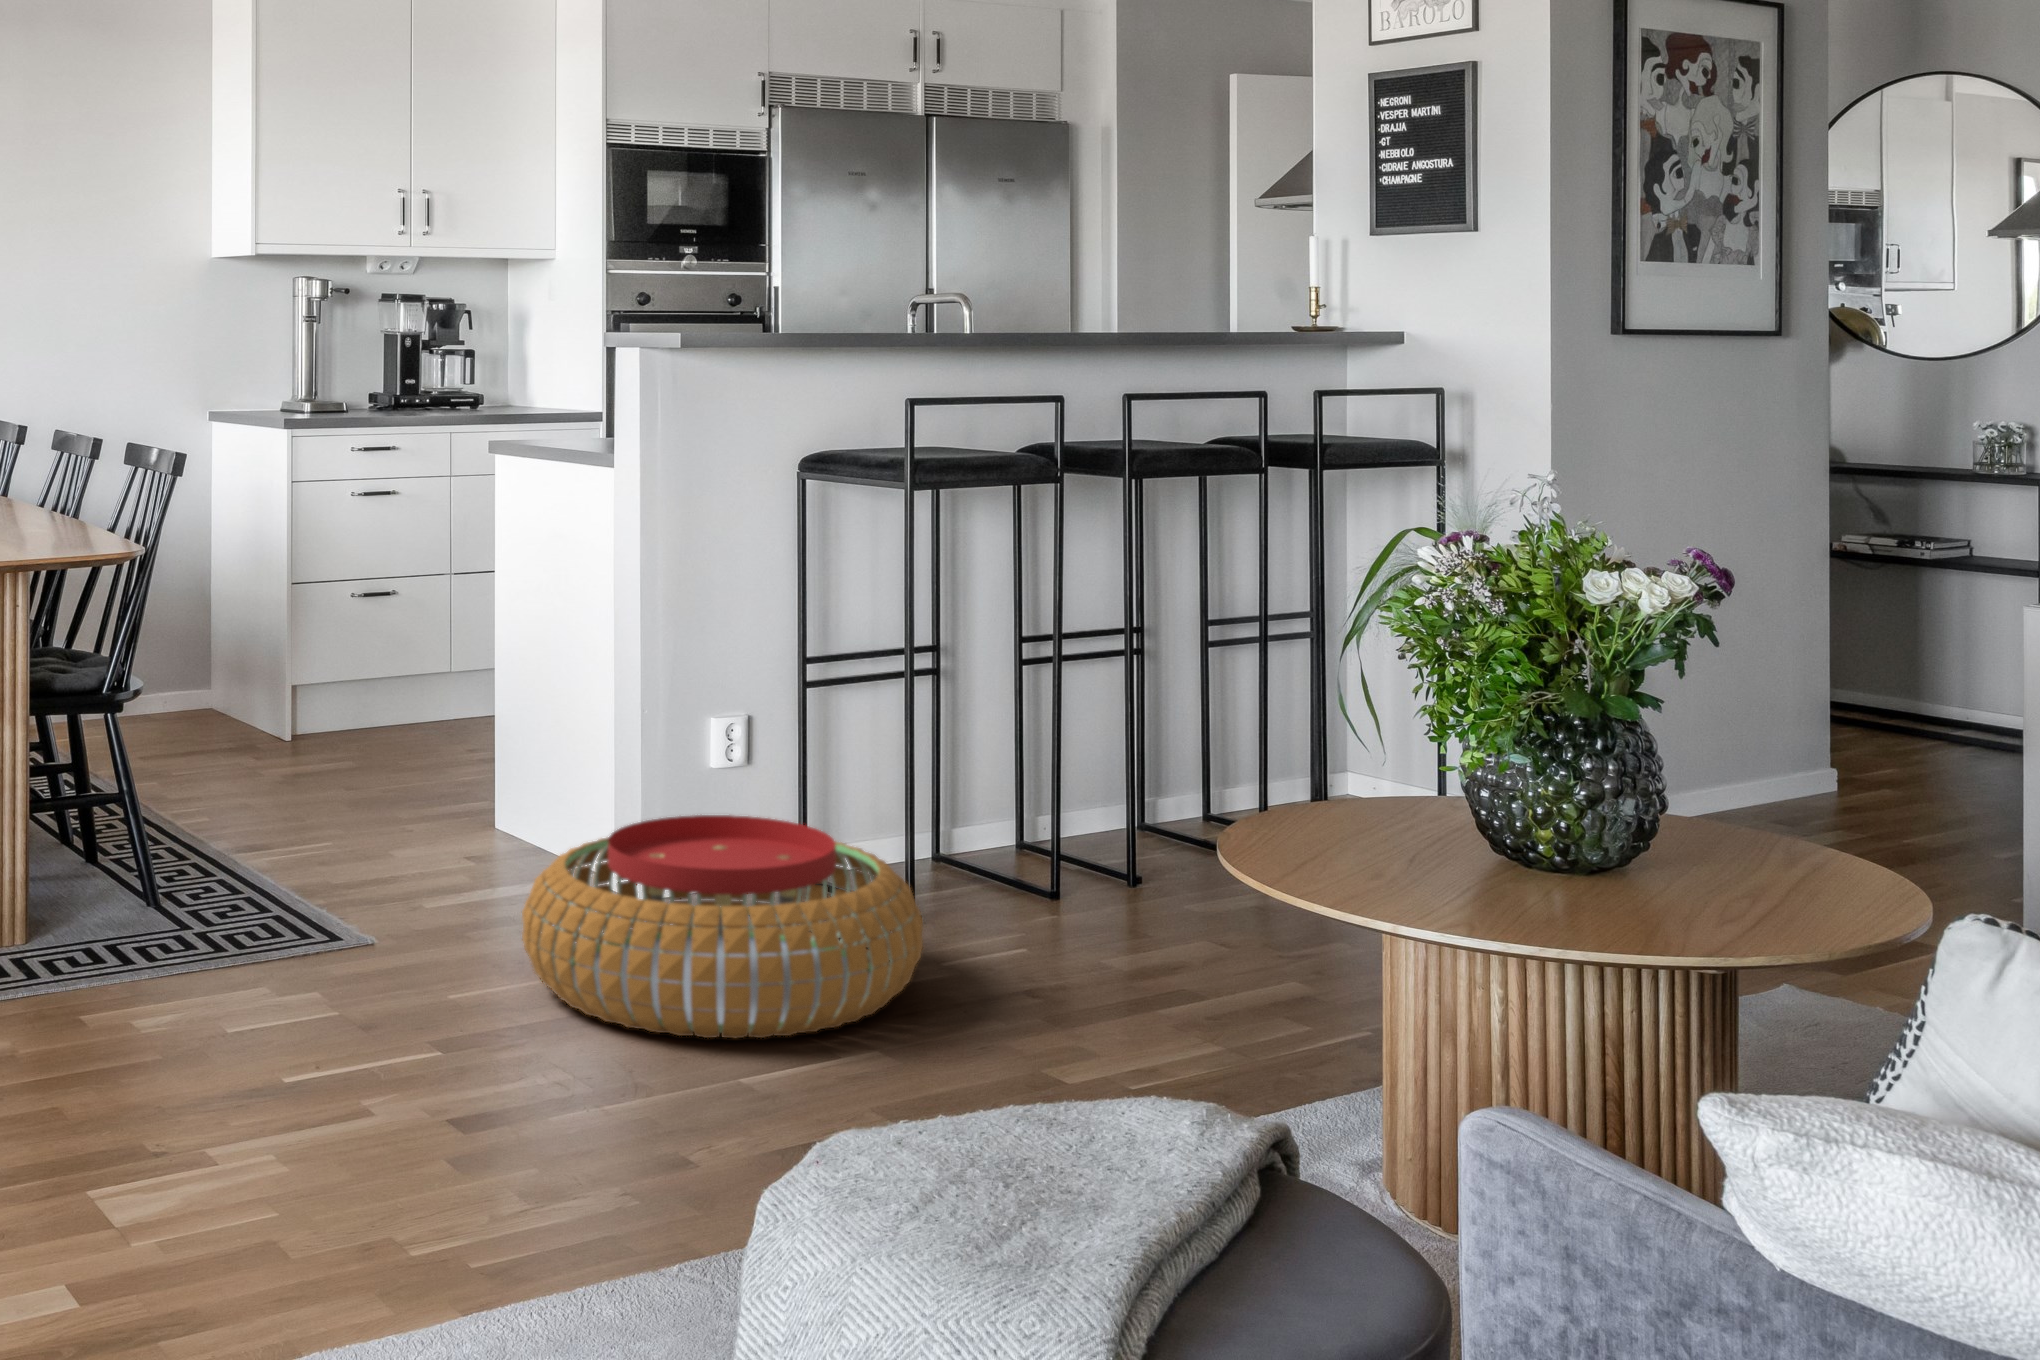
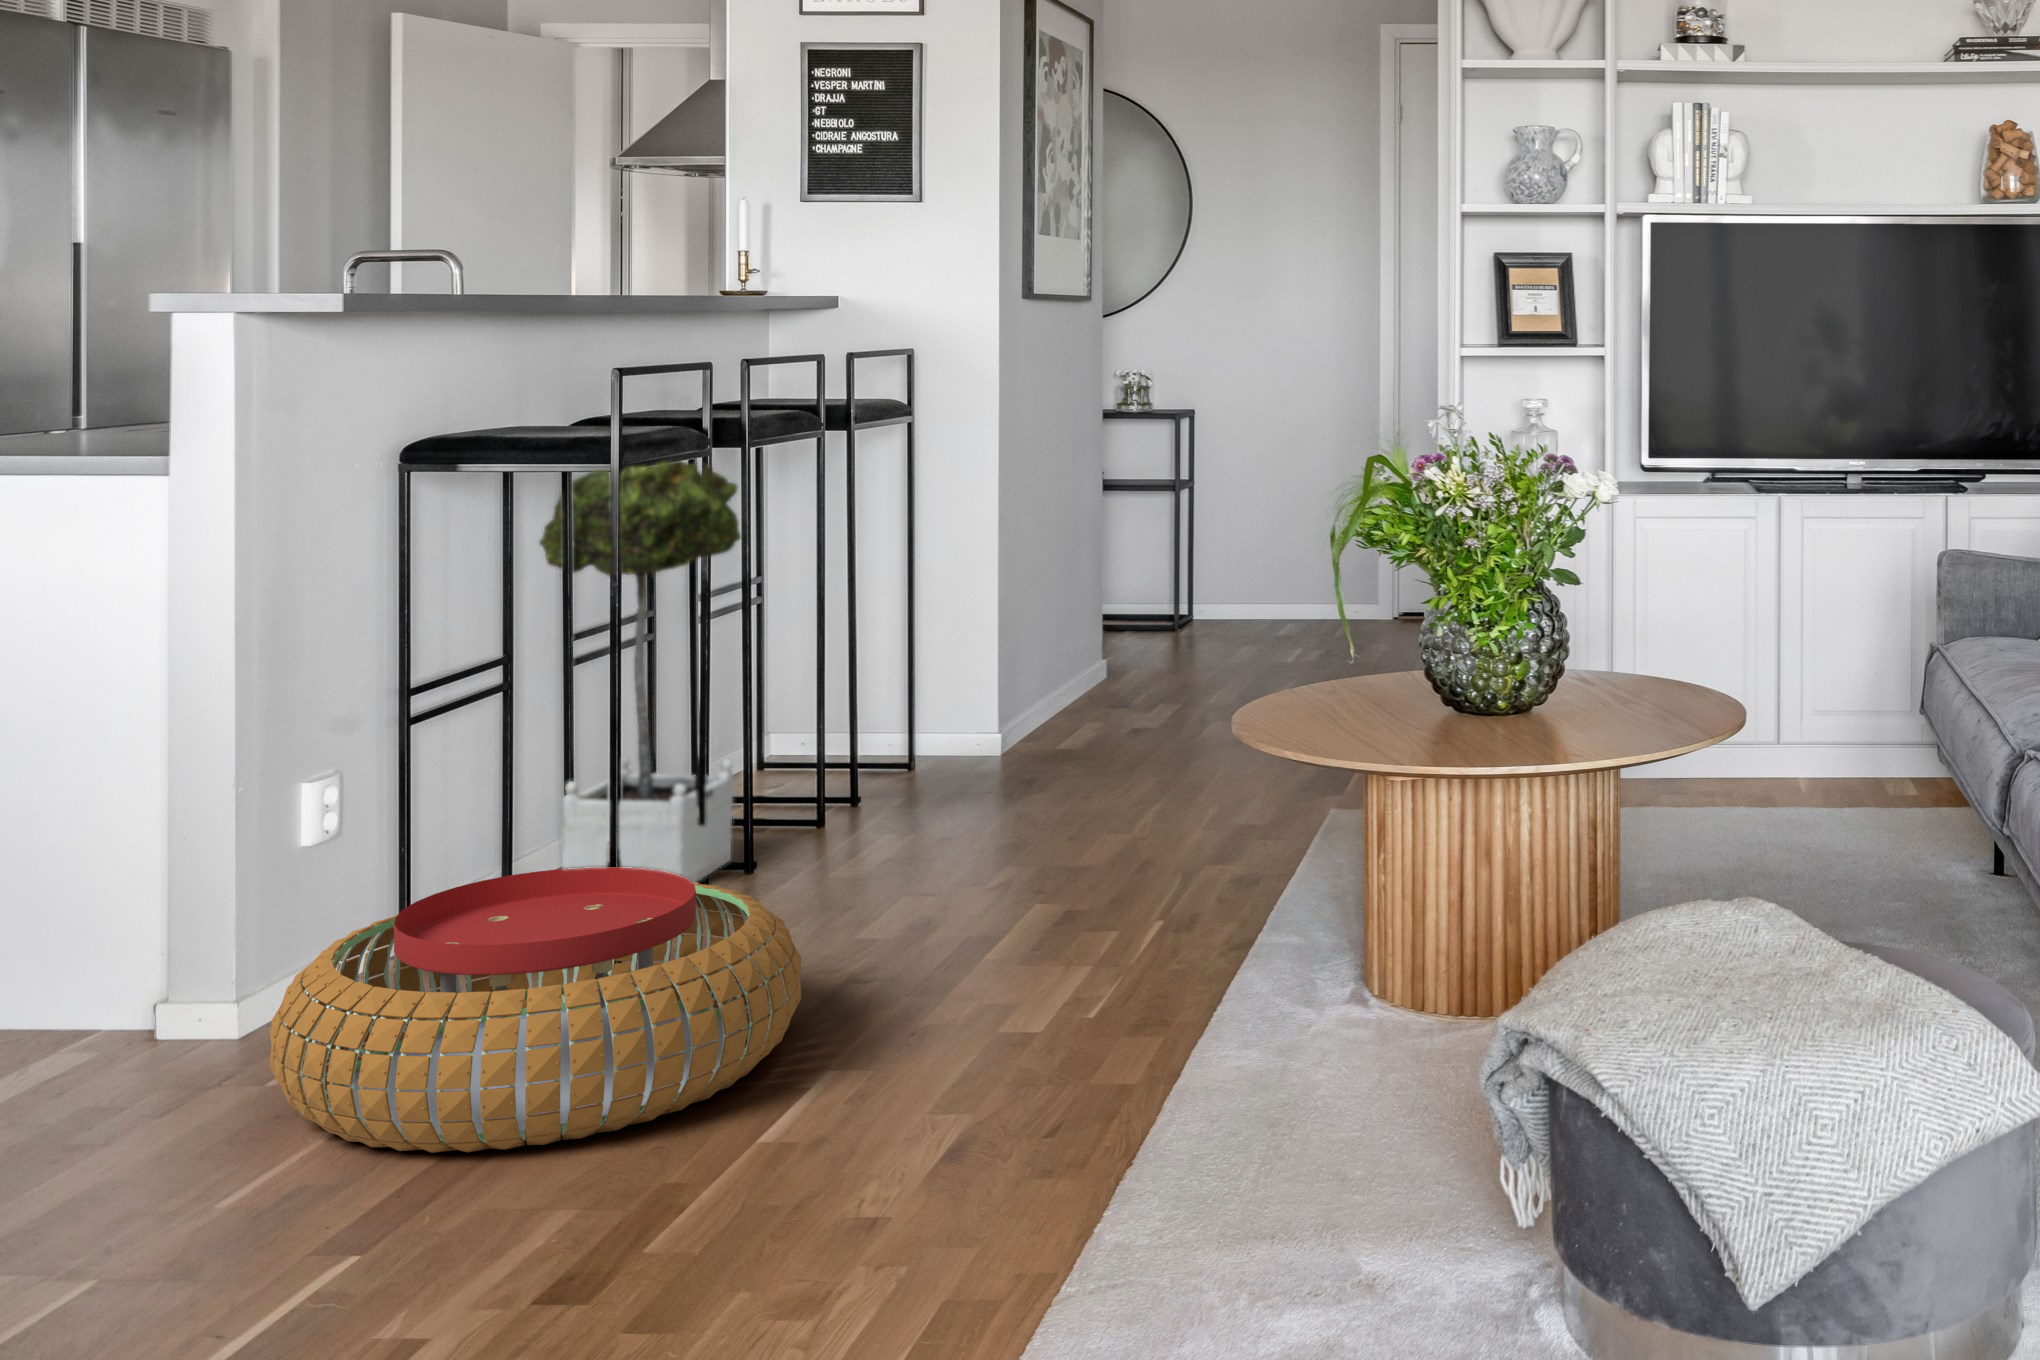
potted tree: none [953,475,1140,890] -> present [540,461,741,882]

